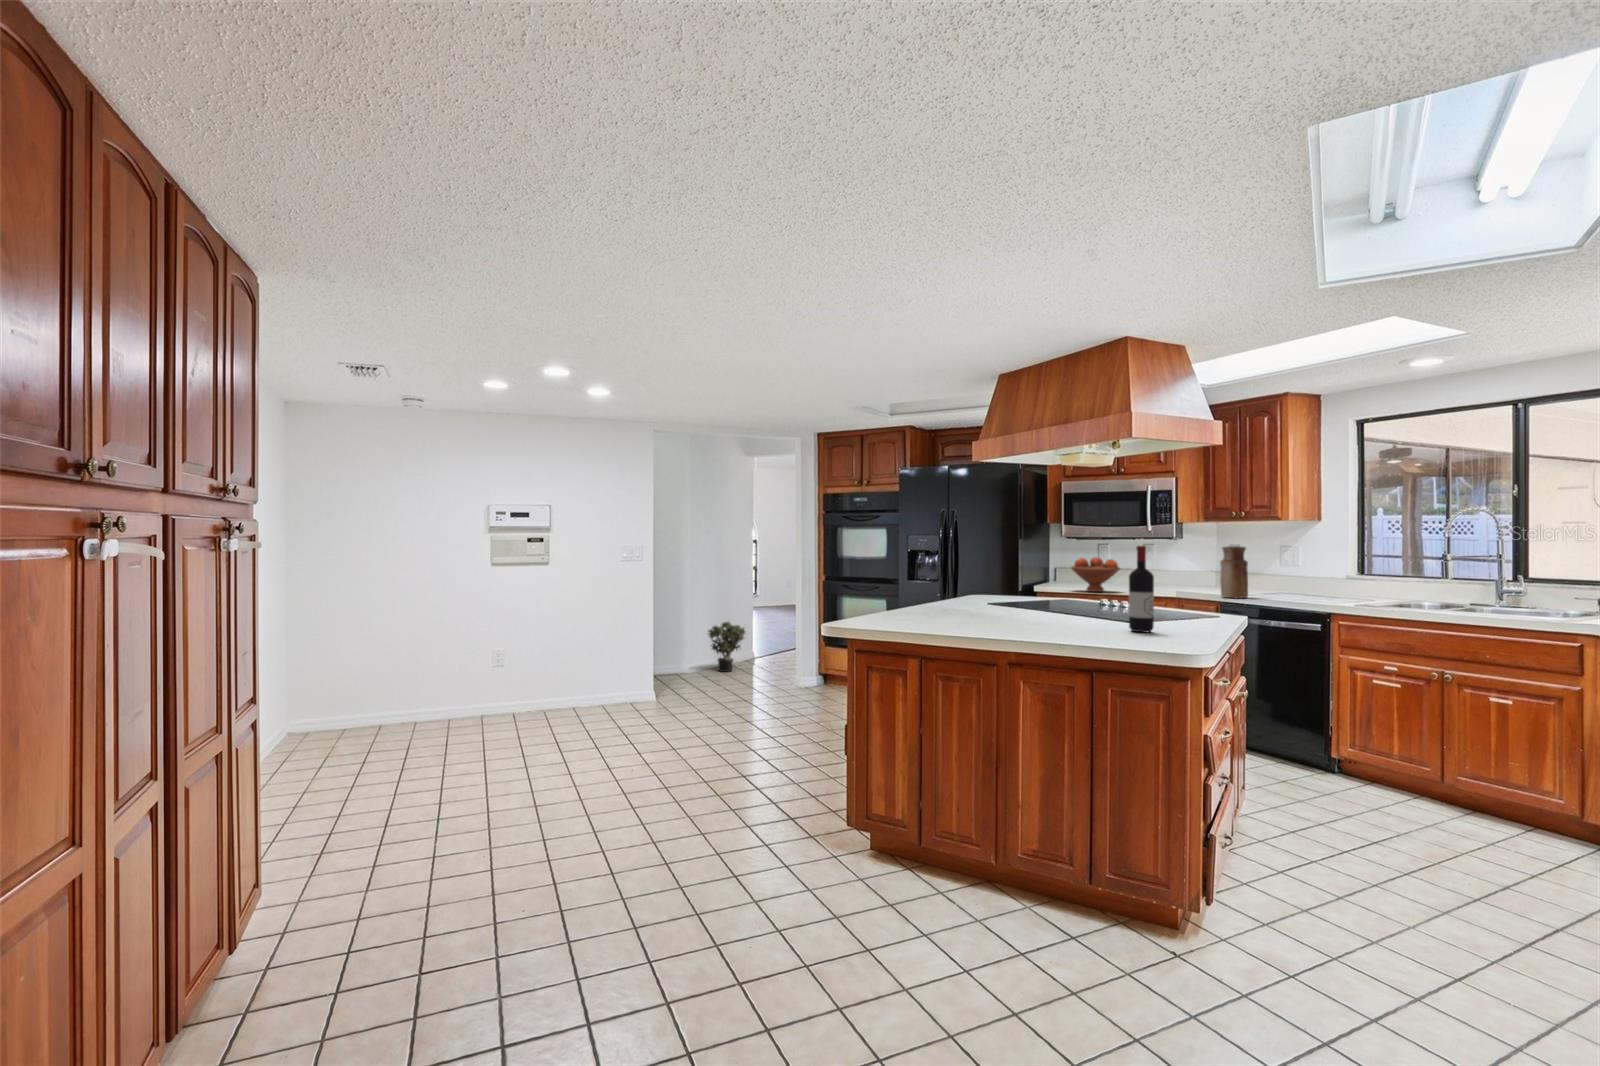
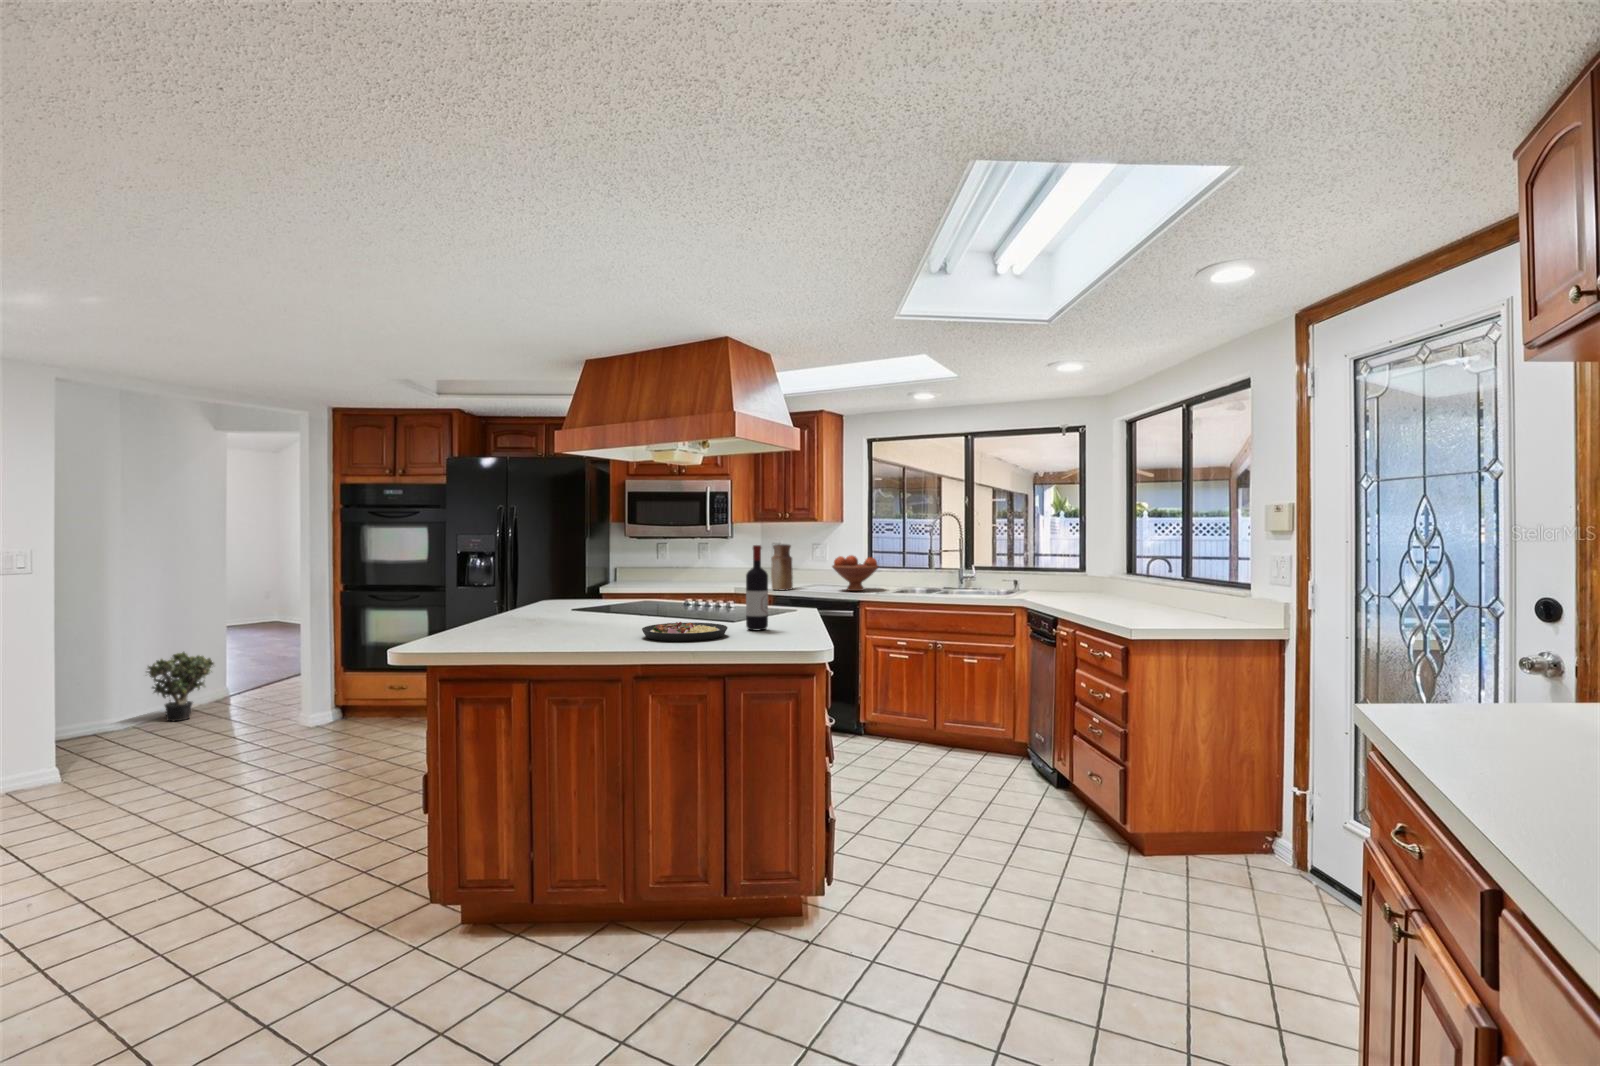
fruit bowl: present [1071,557,1120,592] -> present [832,555,879,591]
plate: none [1018,617,1102,635] -> present [642,622,728,641]

